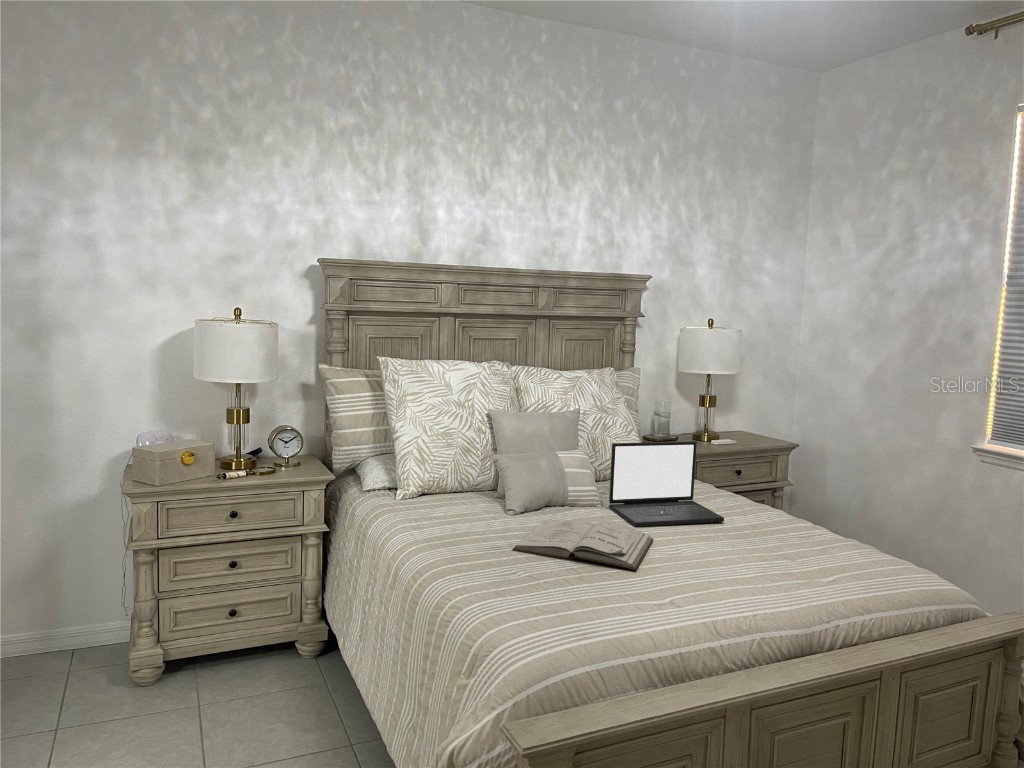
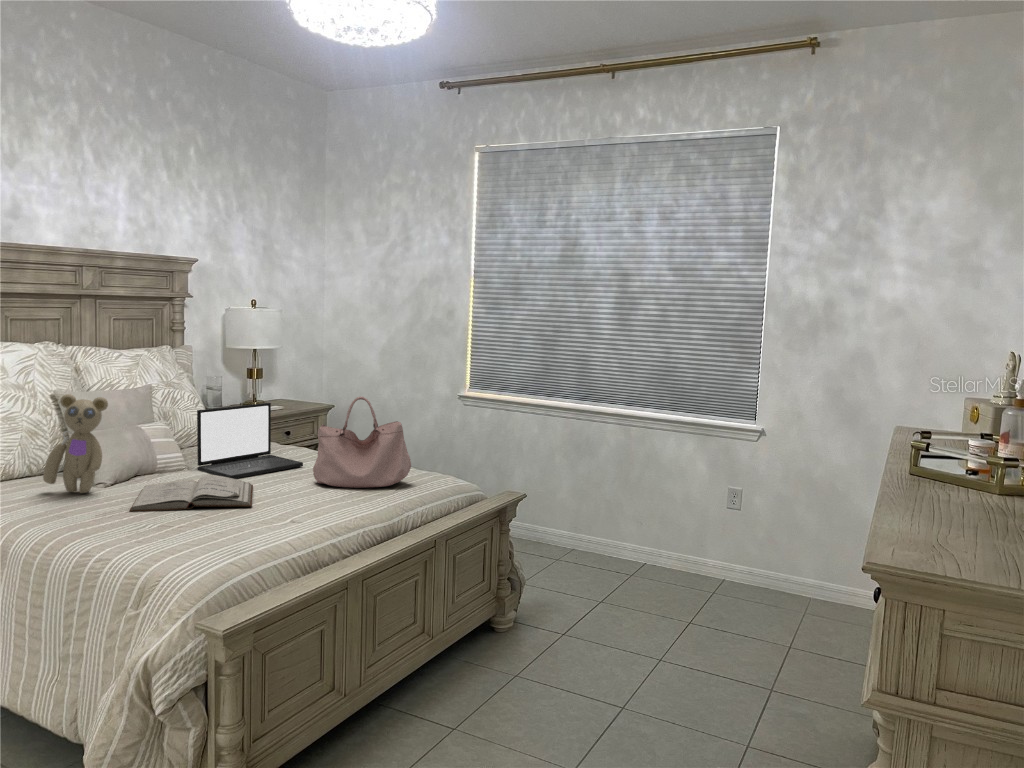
teddy bear: none [457,418,514,519] -> present [43,394,108,493]
handbag: none [726,450,857,573] -> present [313,396,411,488]

